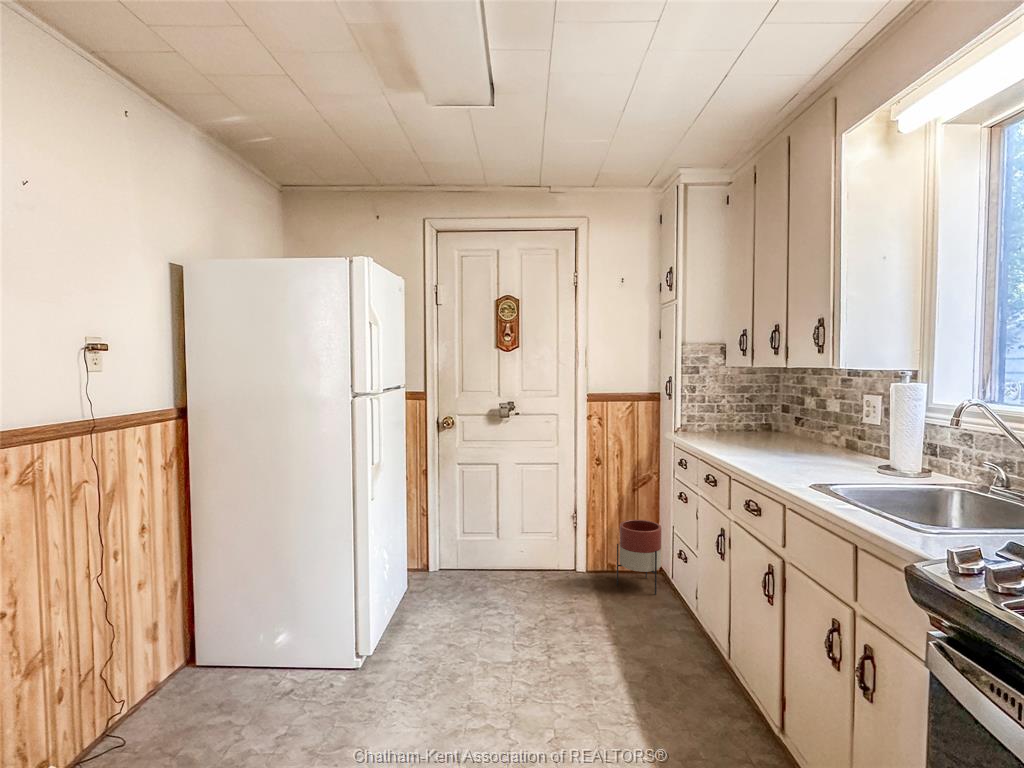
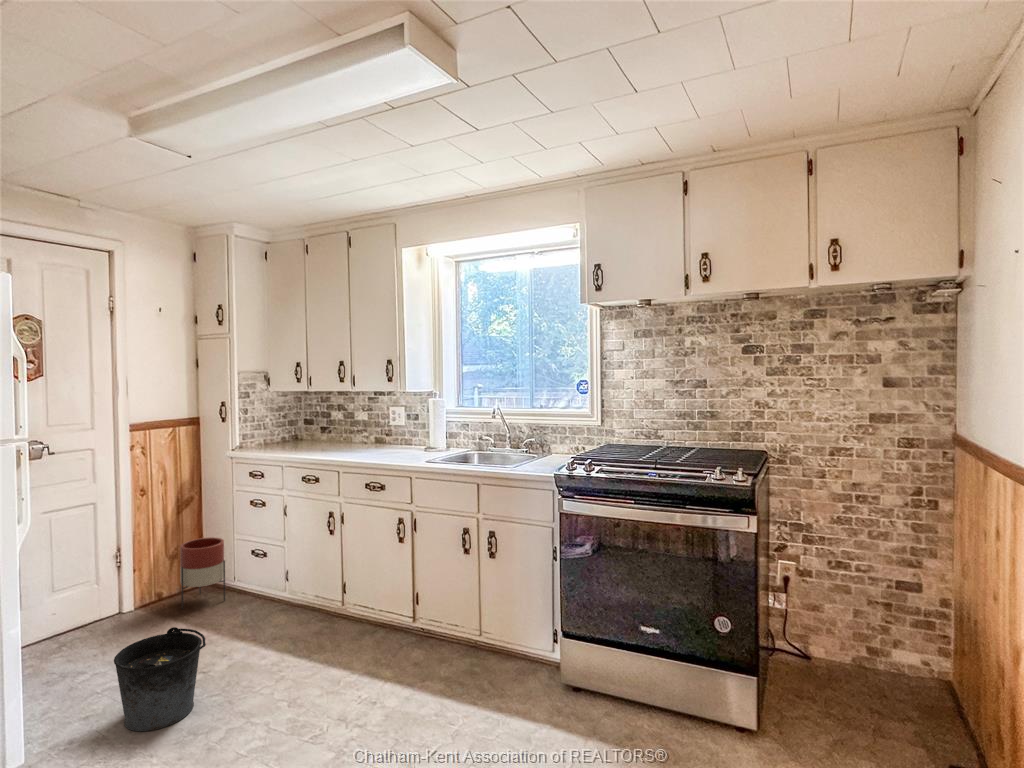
bucket: none [453,596,531,690] -> present [114,627,206,731]

